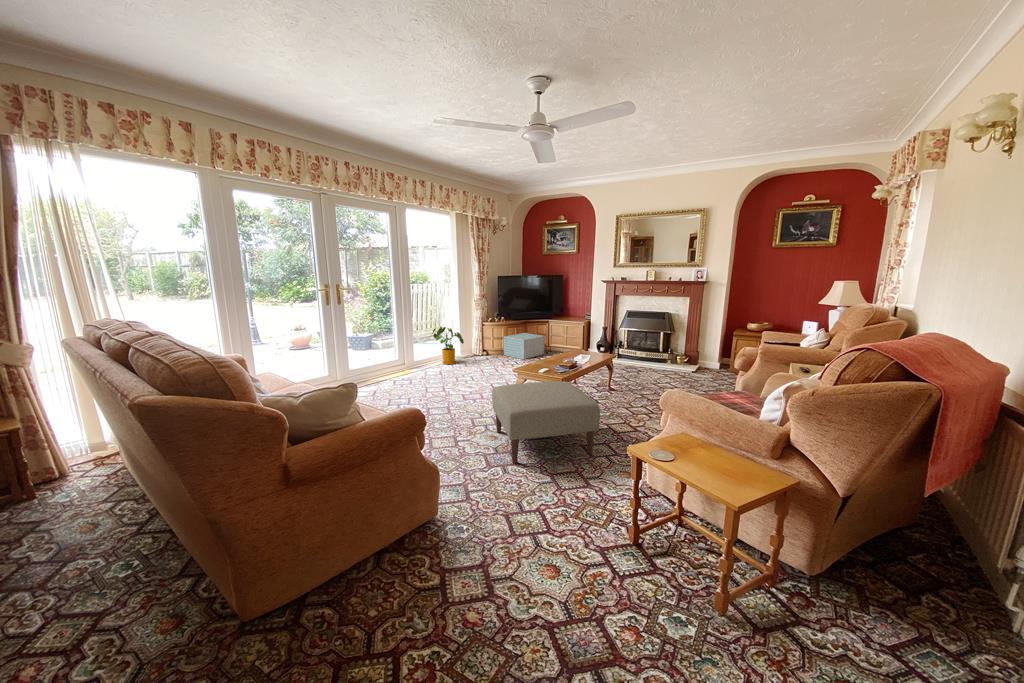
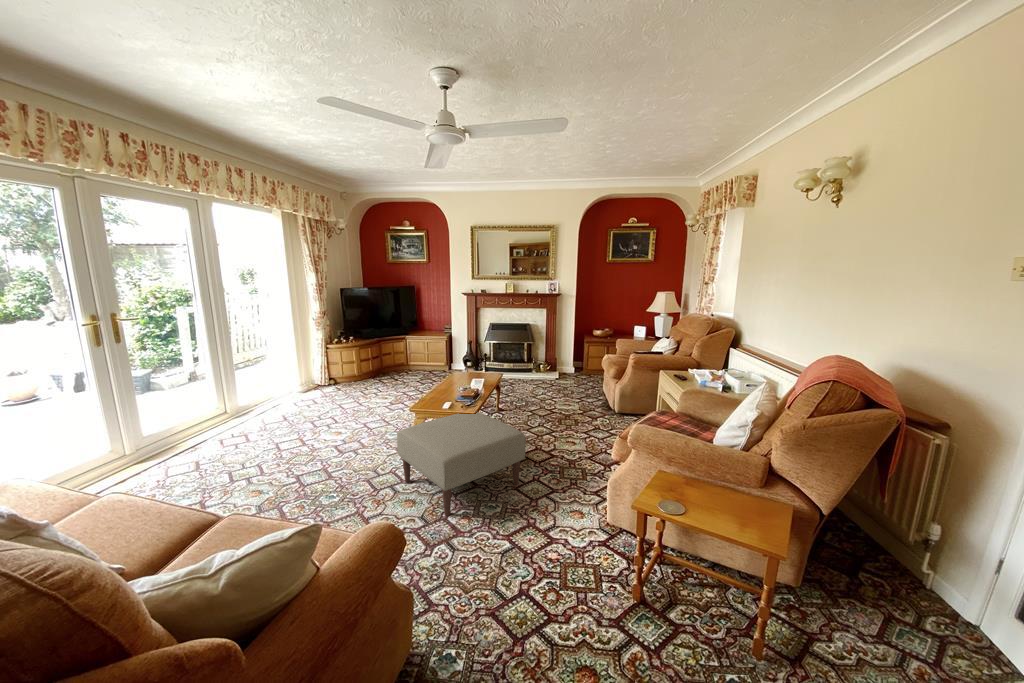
house plant: present [430,327,464,365] -> none [259,356,309,404]
storage box: present [504,333,545,359] -> none [355,353,404,385]

